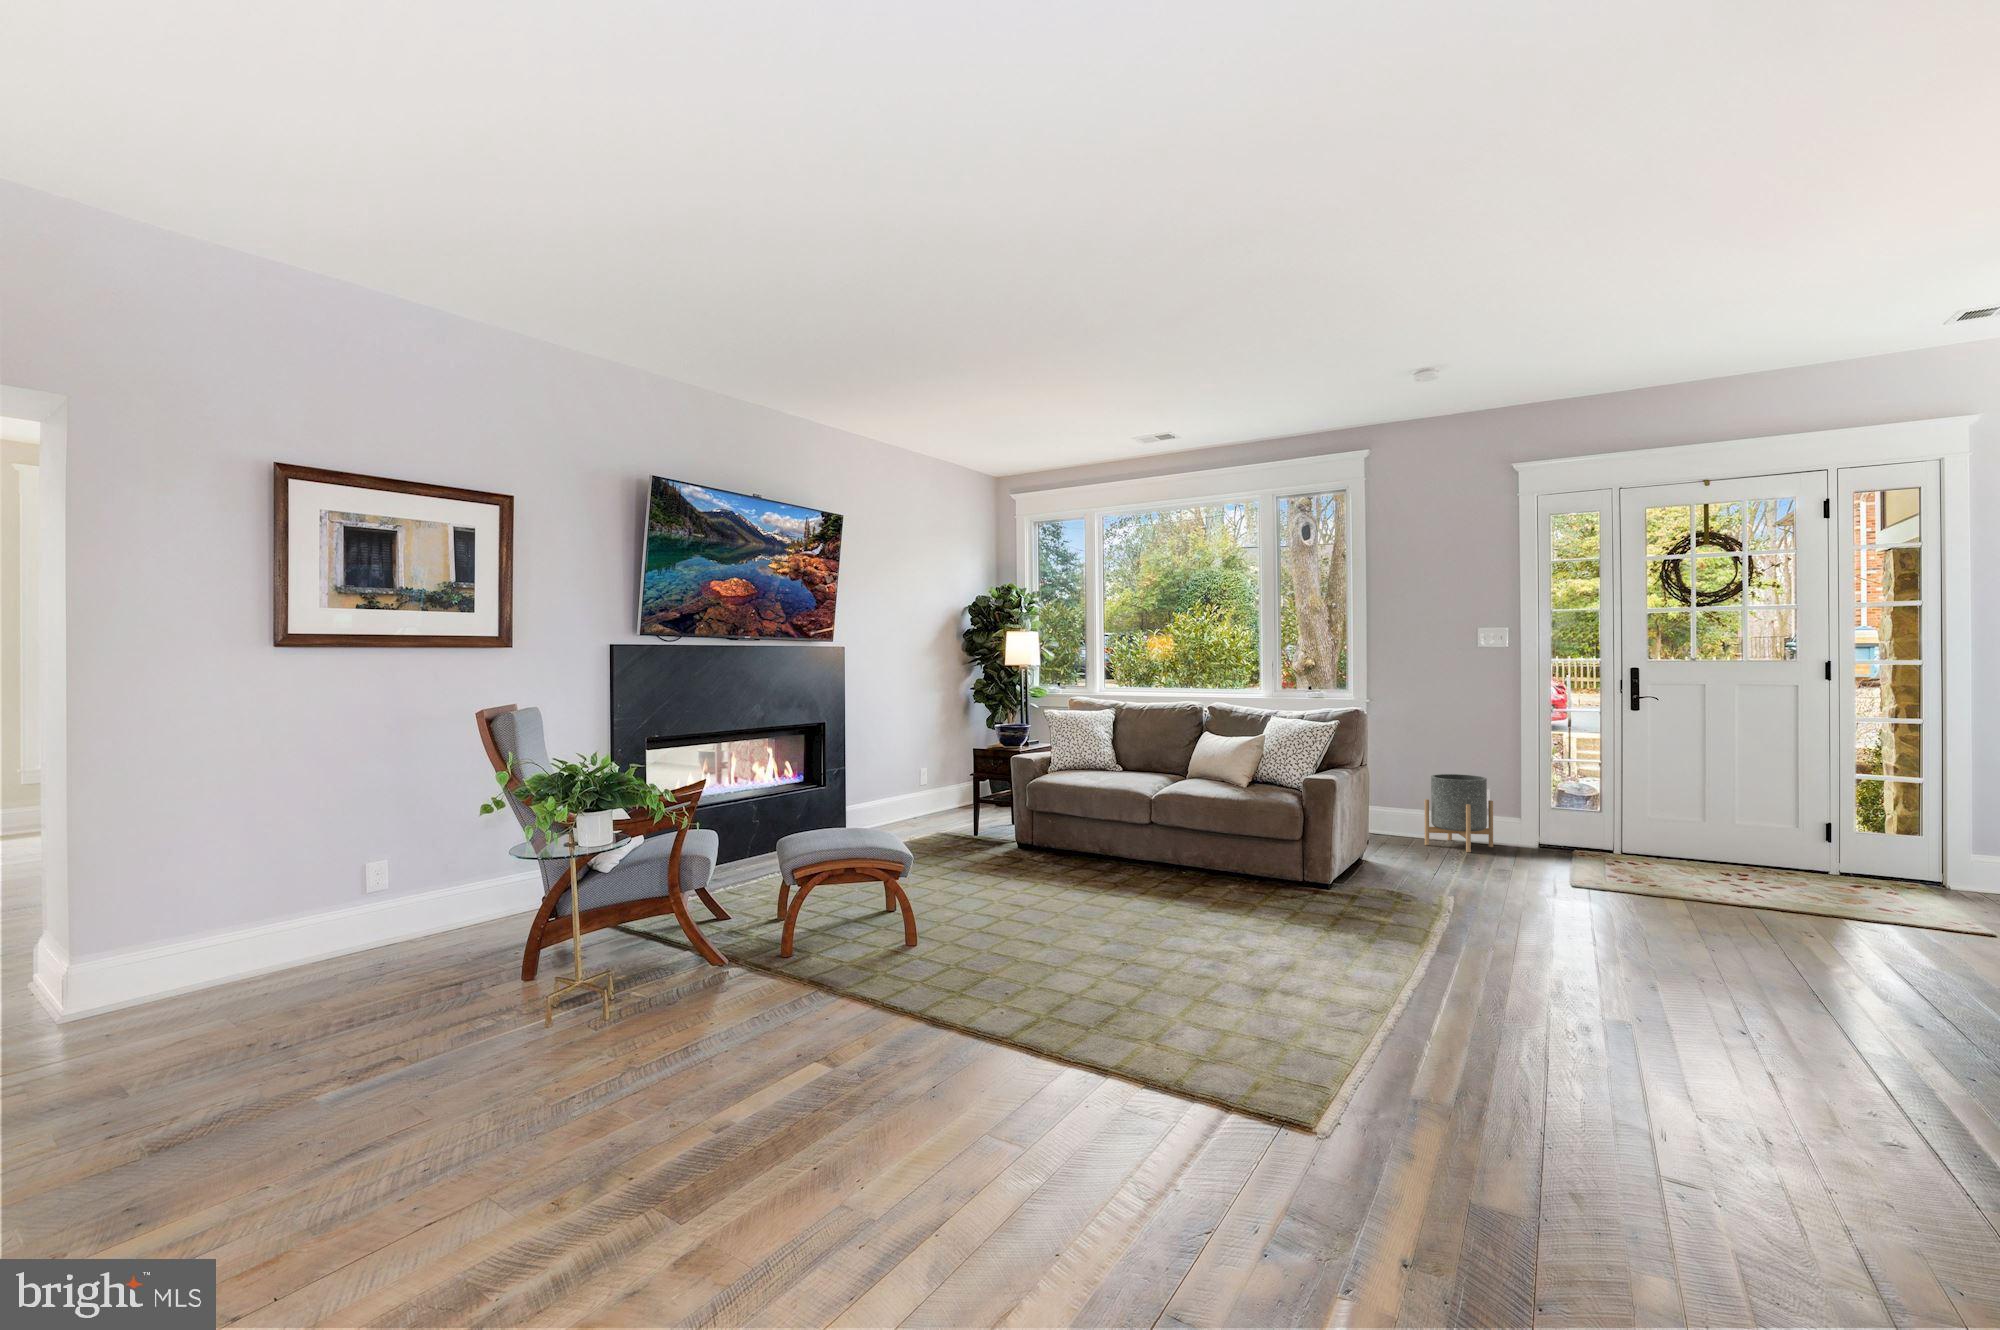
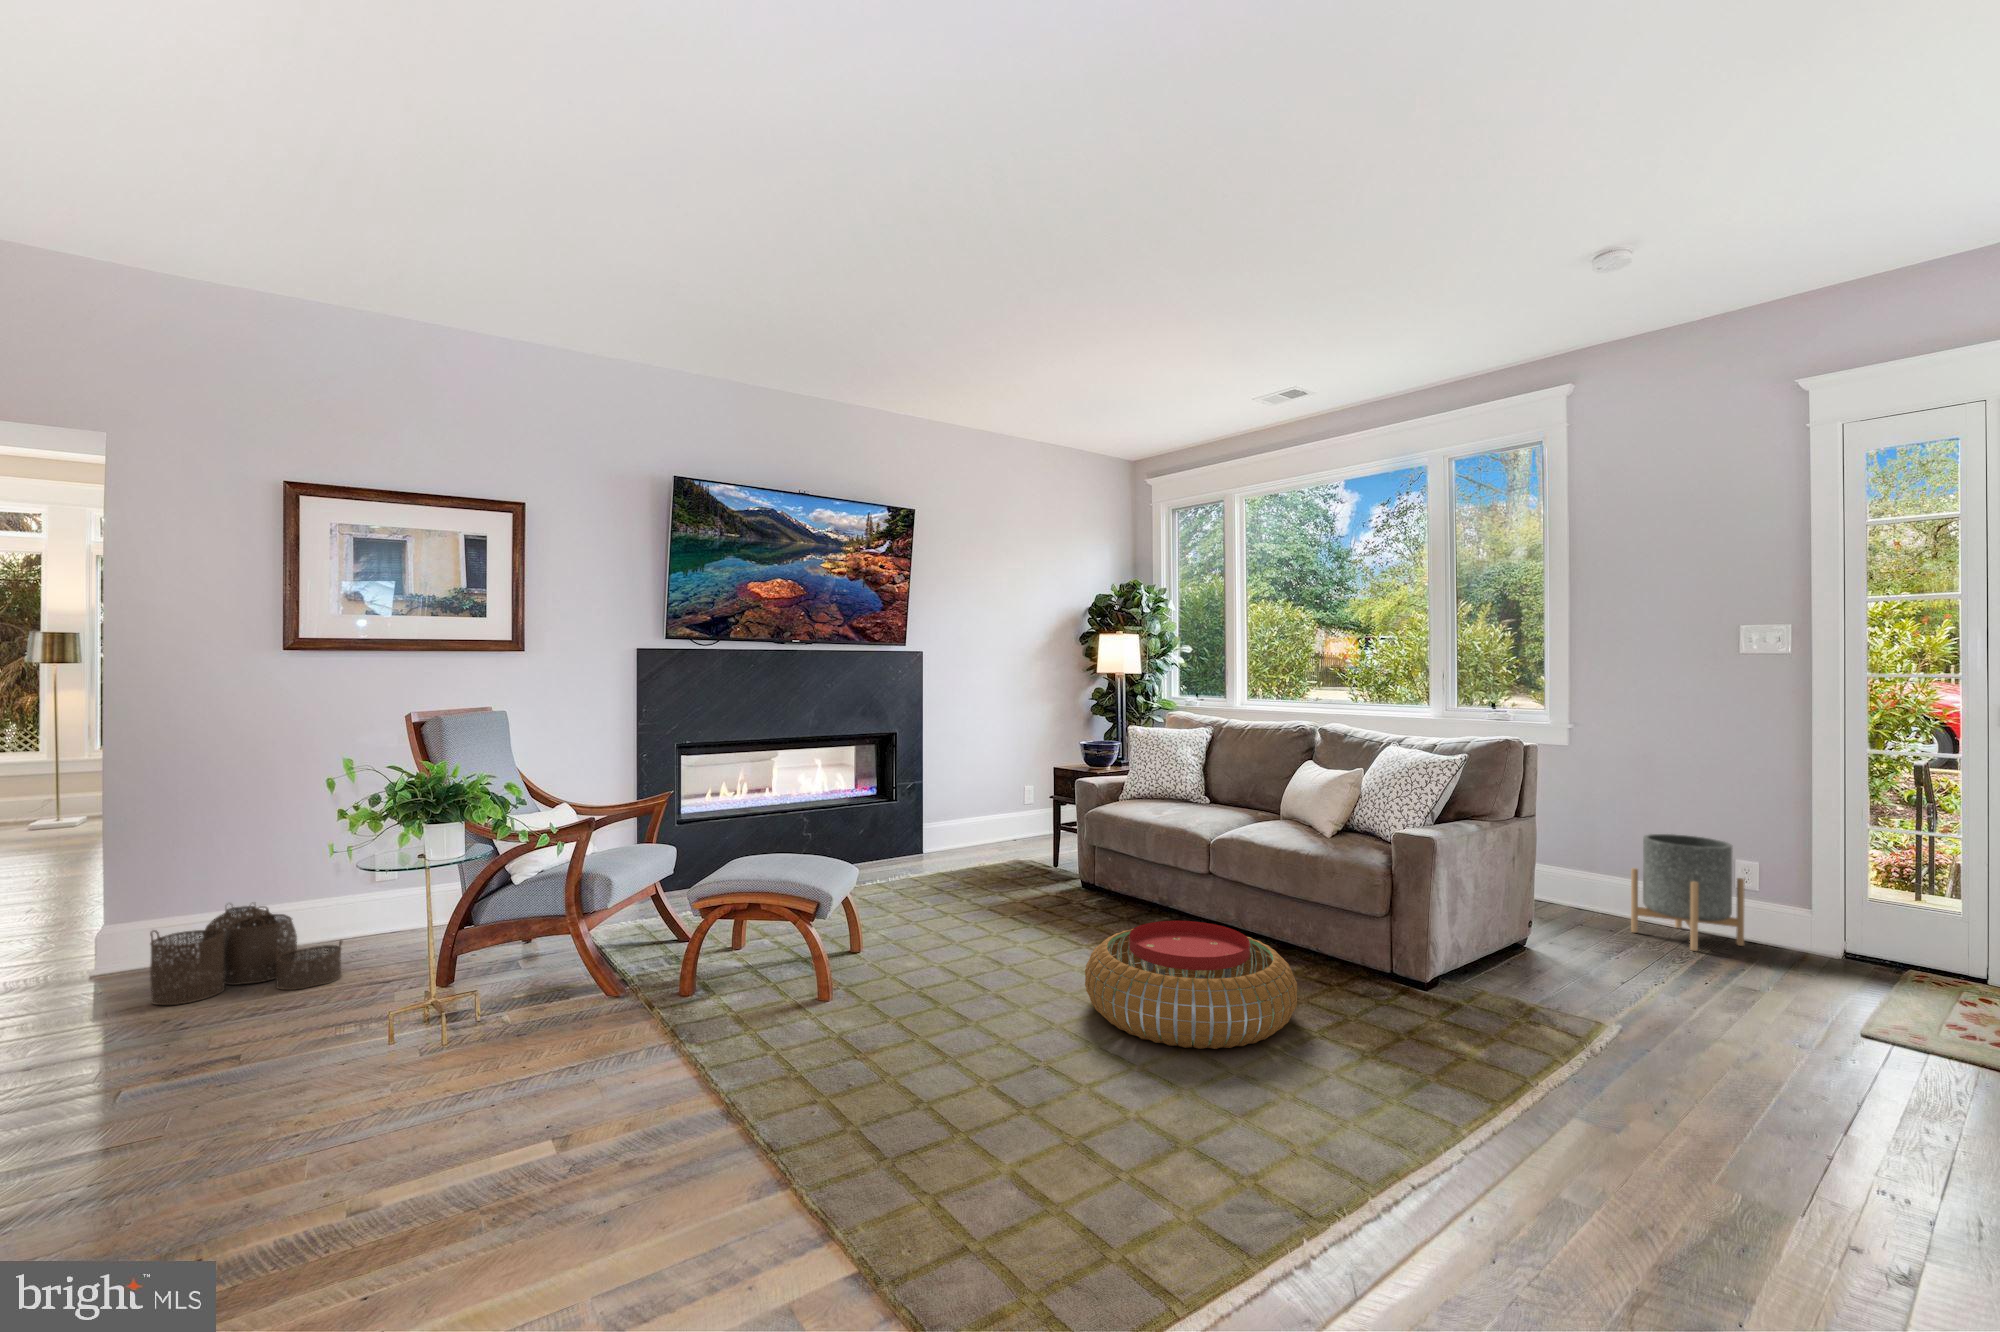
pouf: none [1117,853,1279,938] -> present [1085,921,1297,1049]
woven basket: none [208,916,406,1023] -> present [150,905,342,1005]

